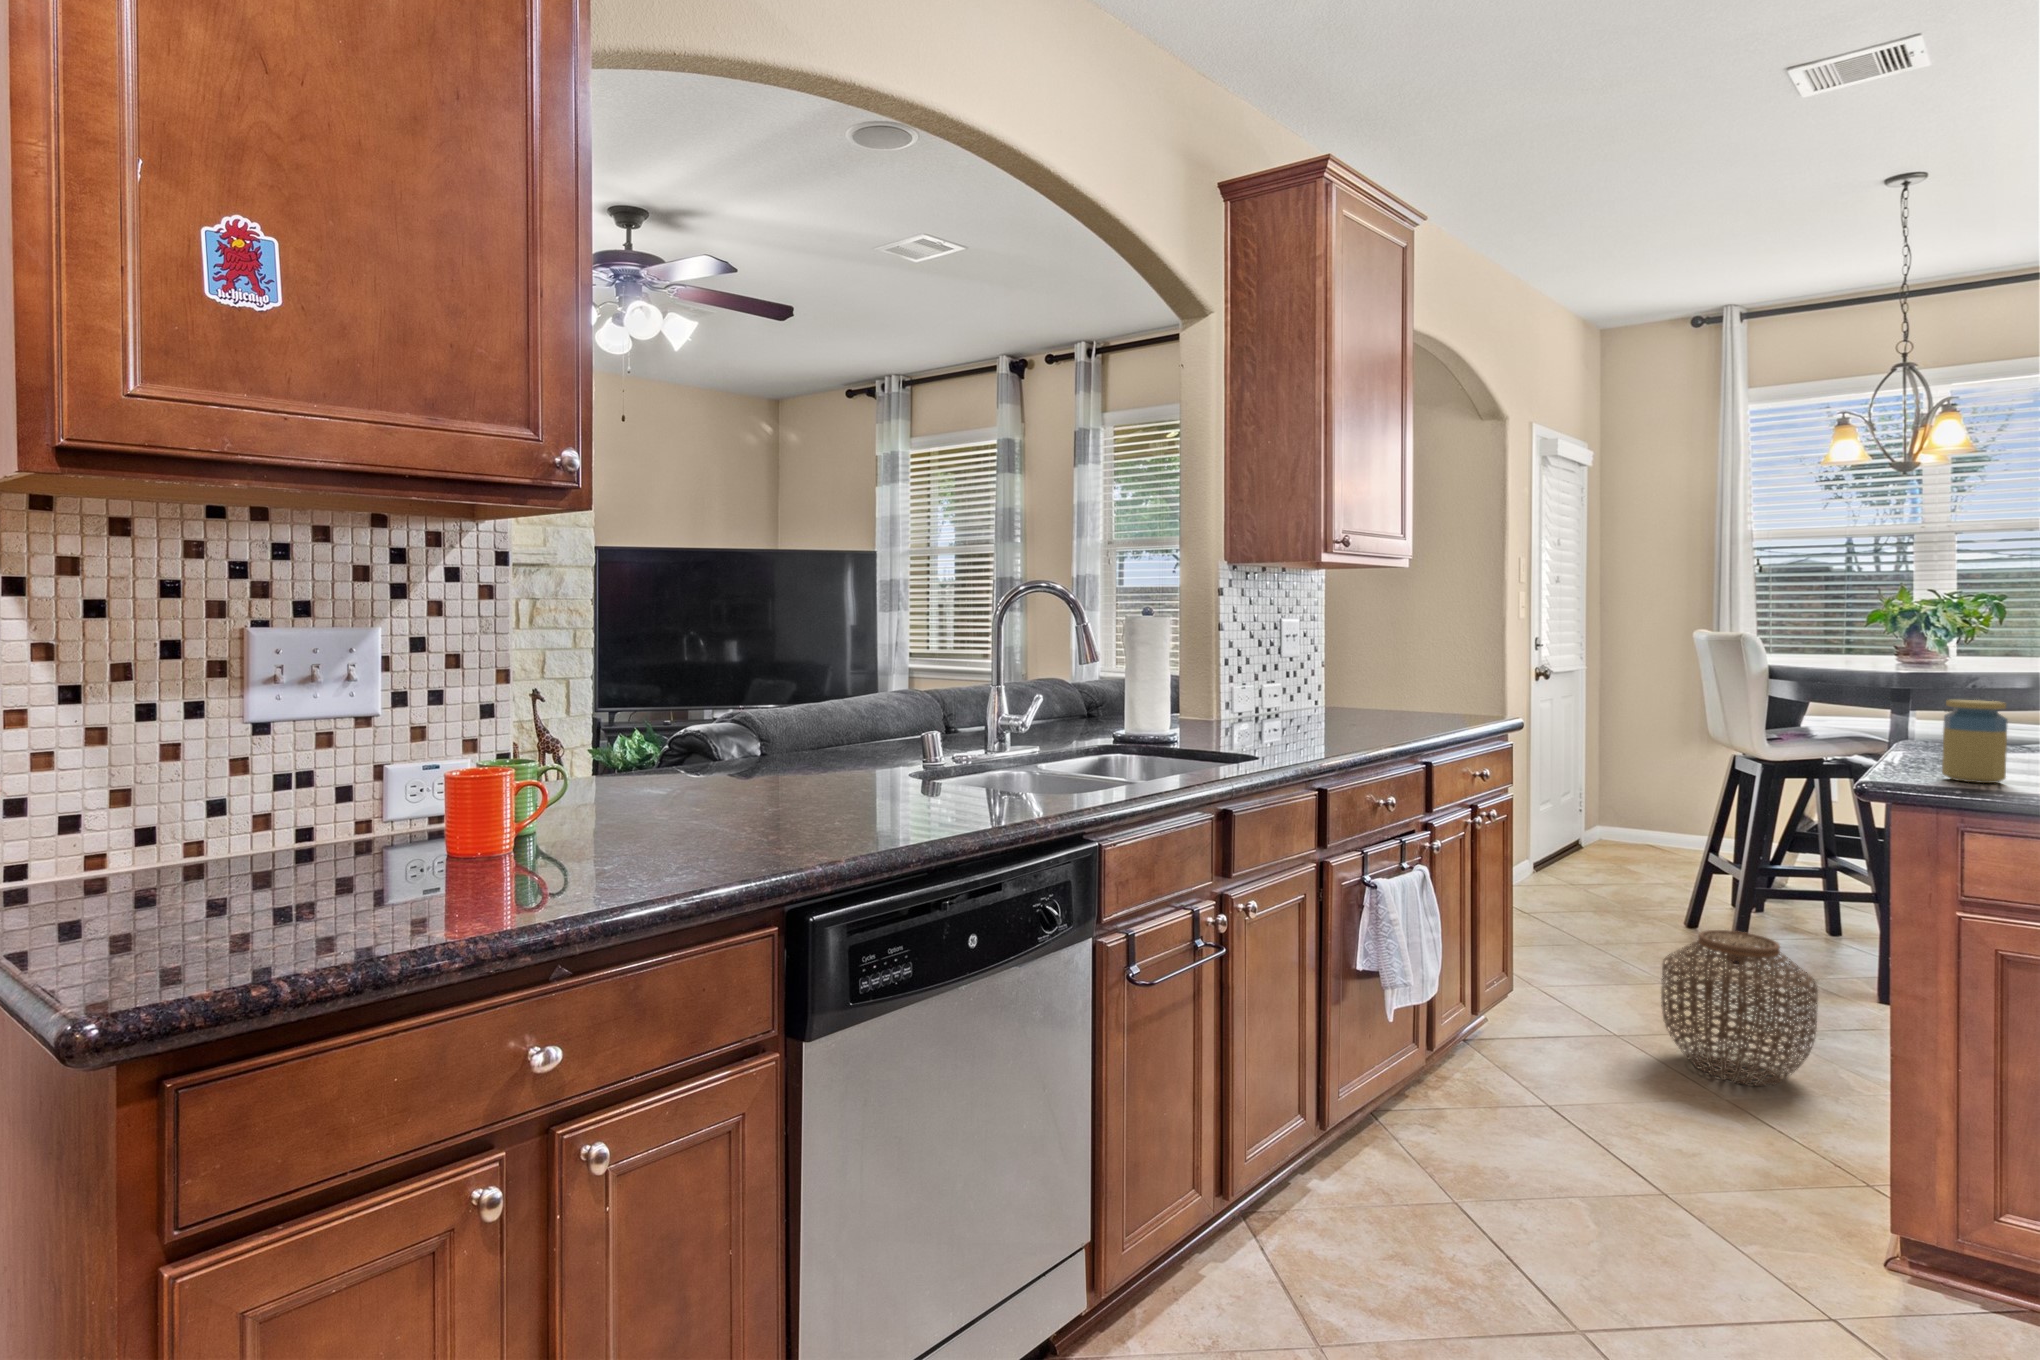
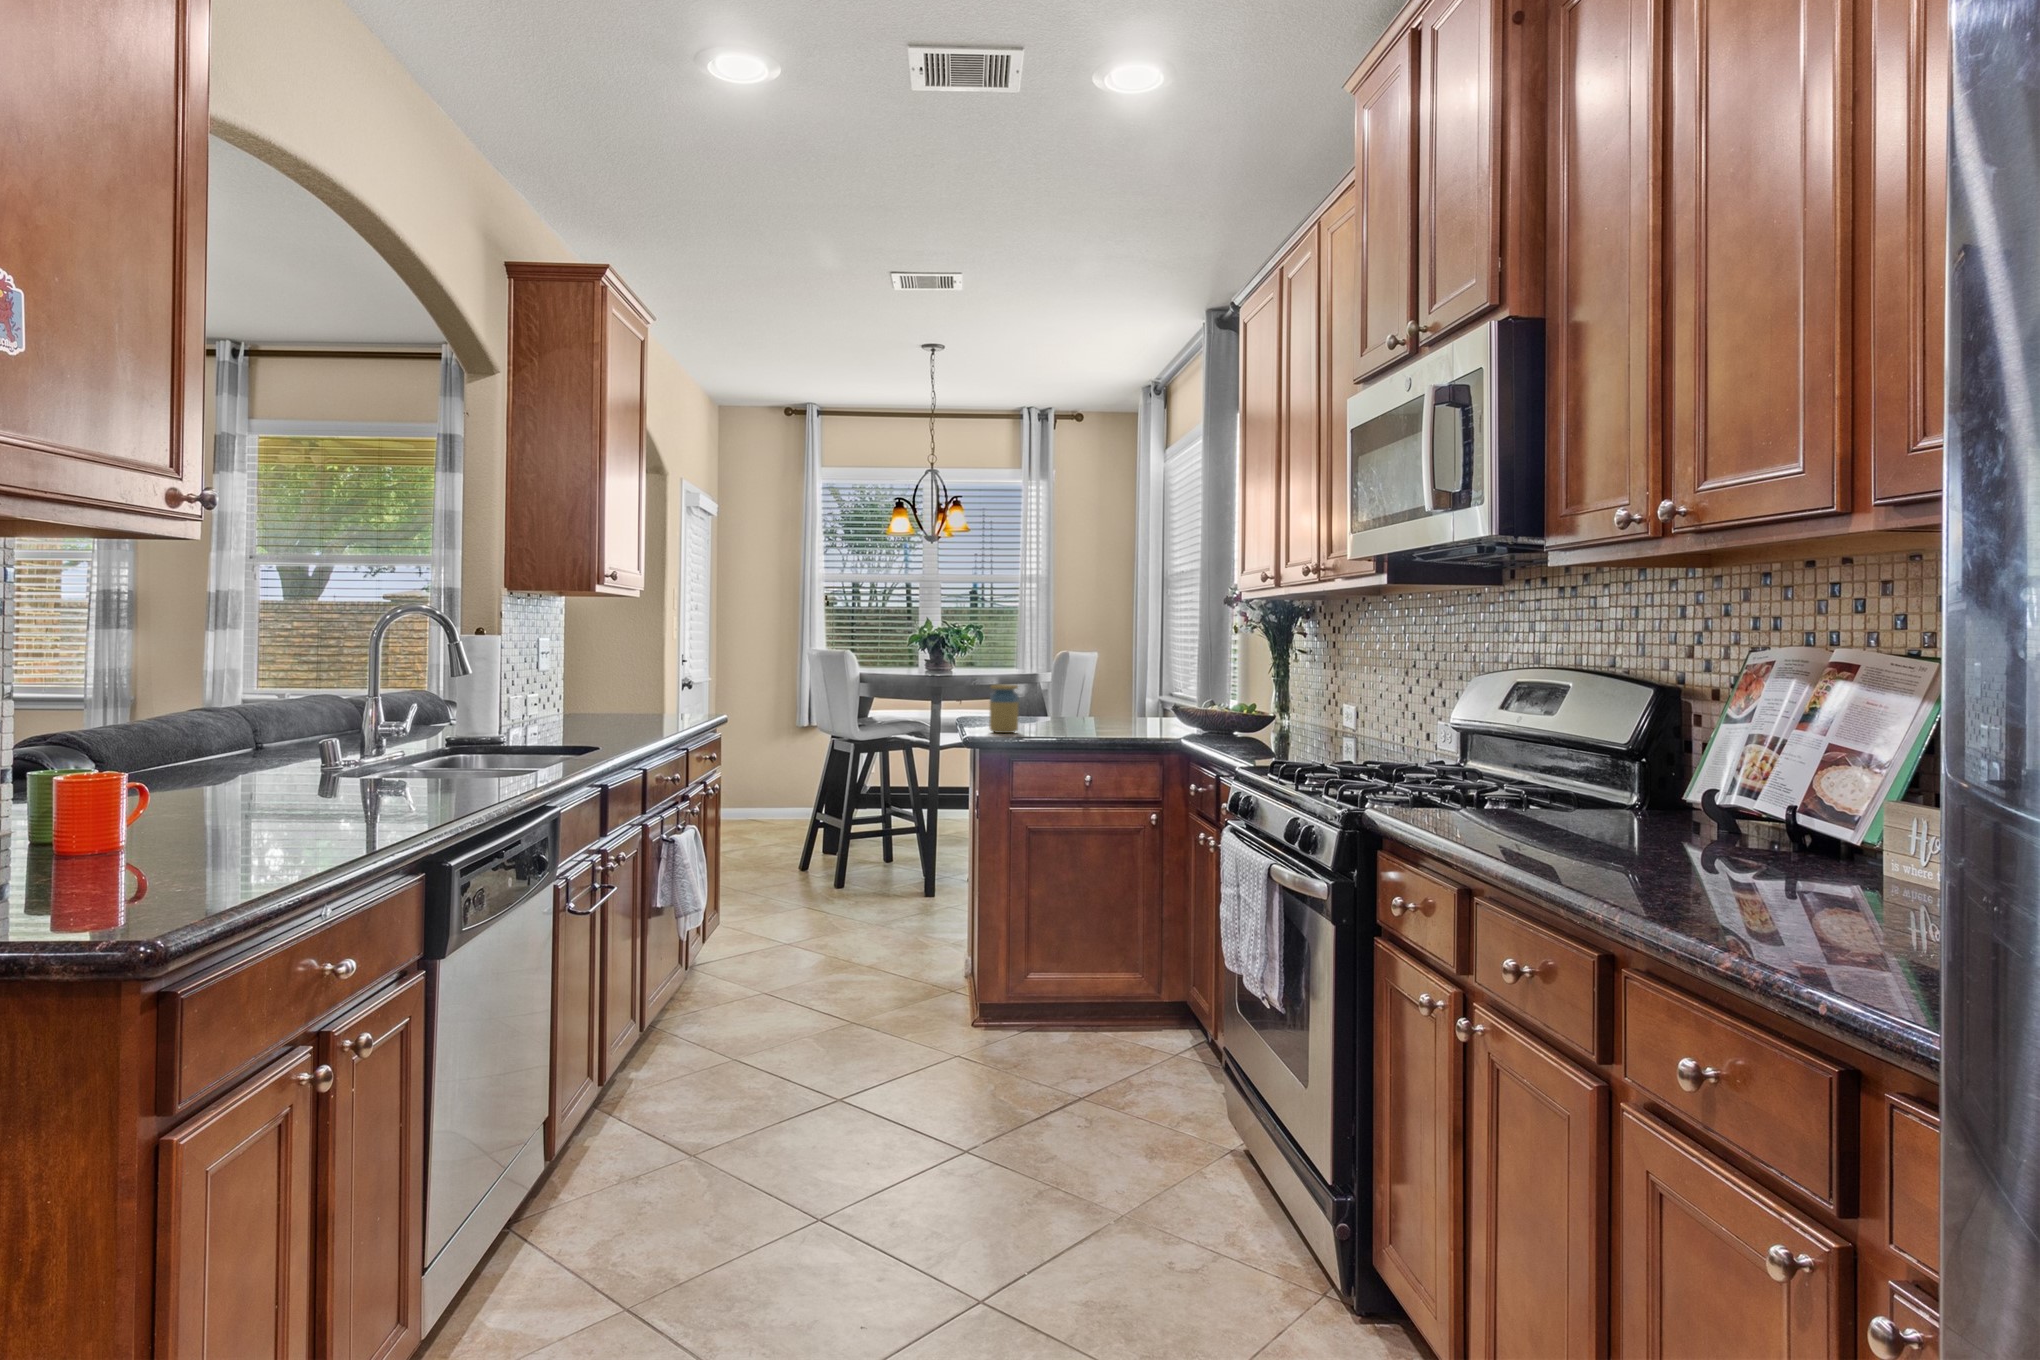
woven basket: present [1661,930,1818,1086] -> none [823,856,914,960]

